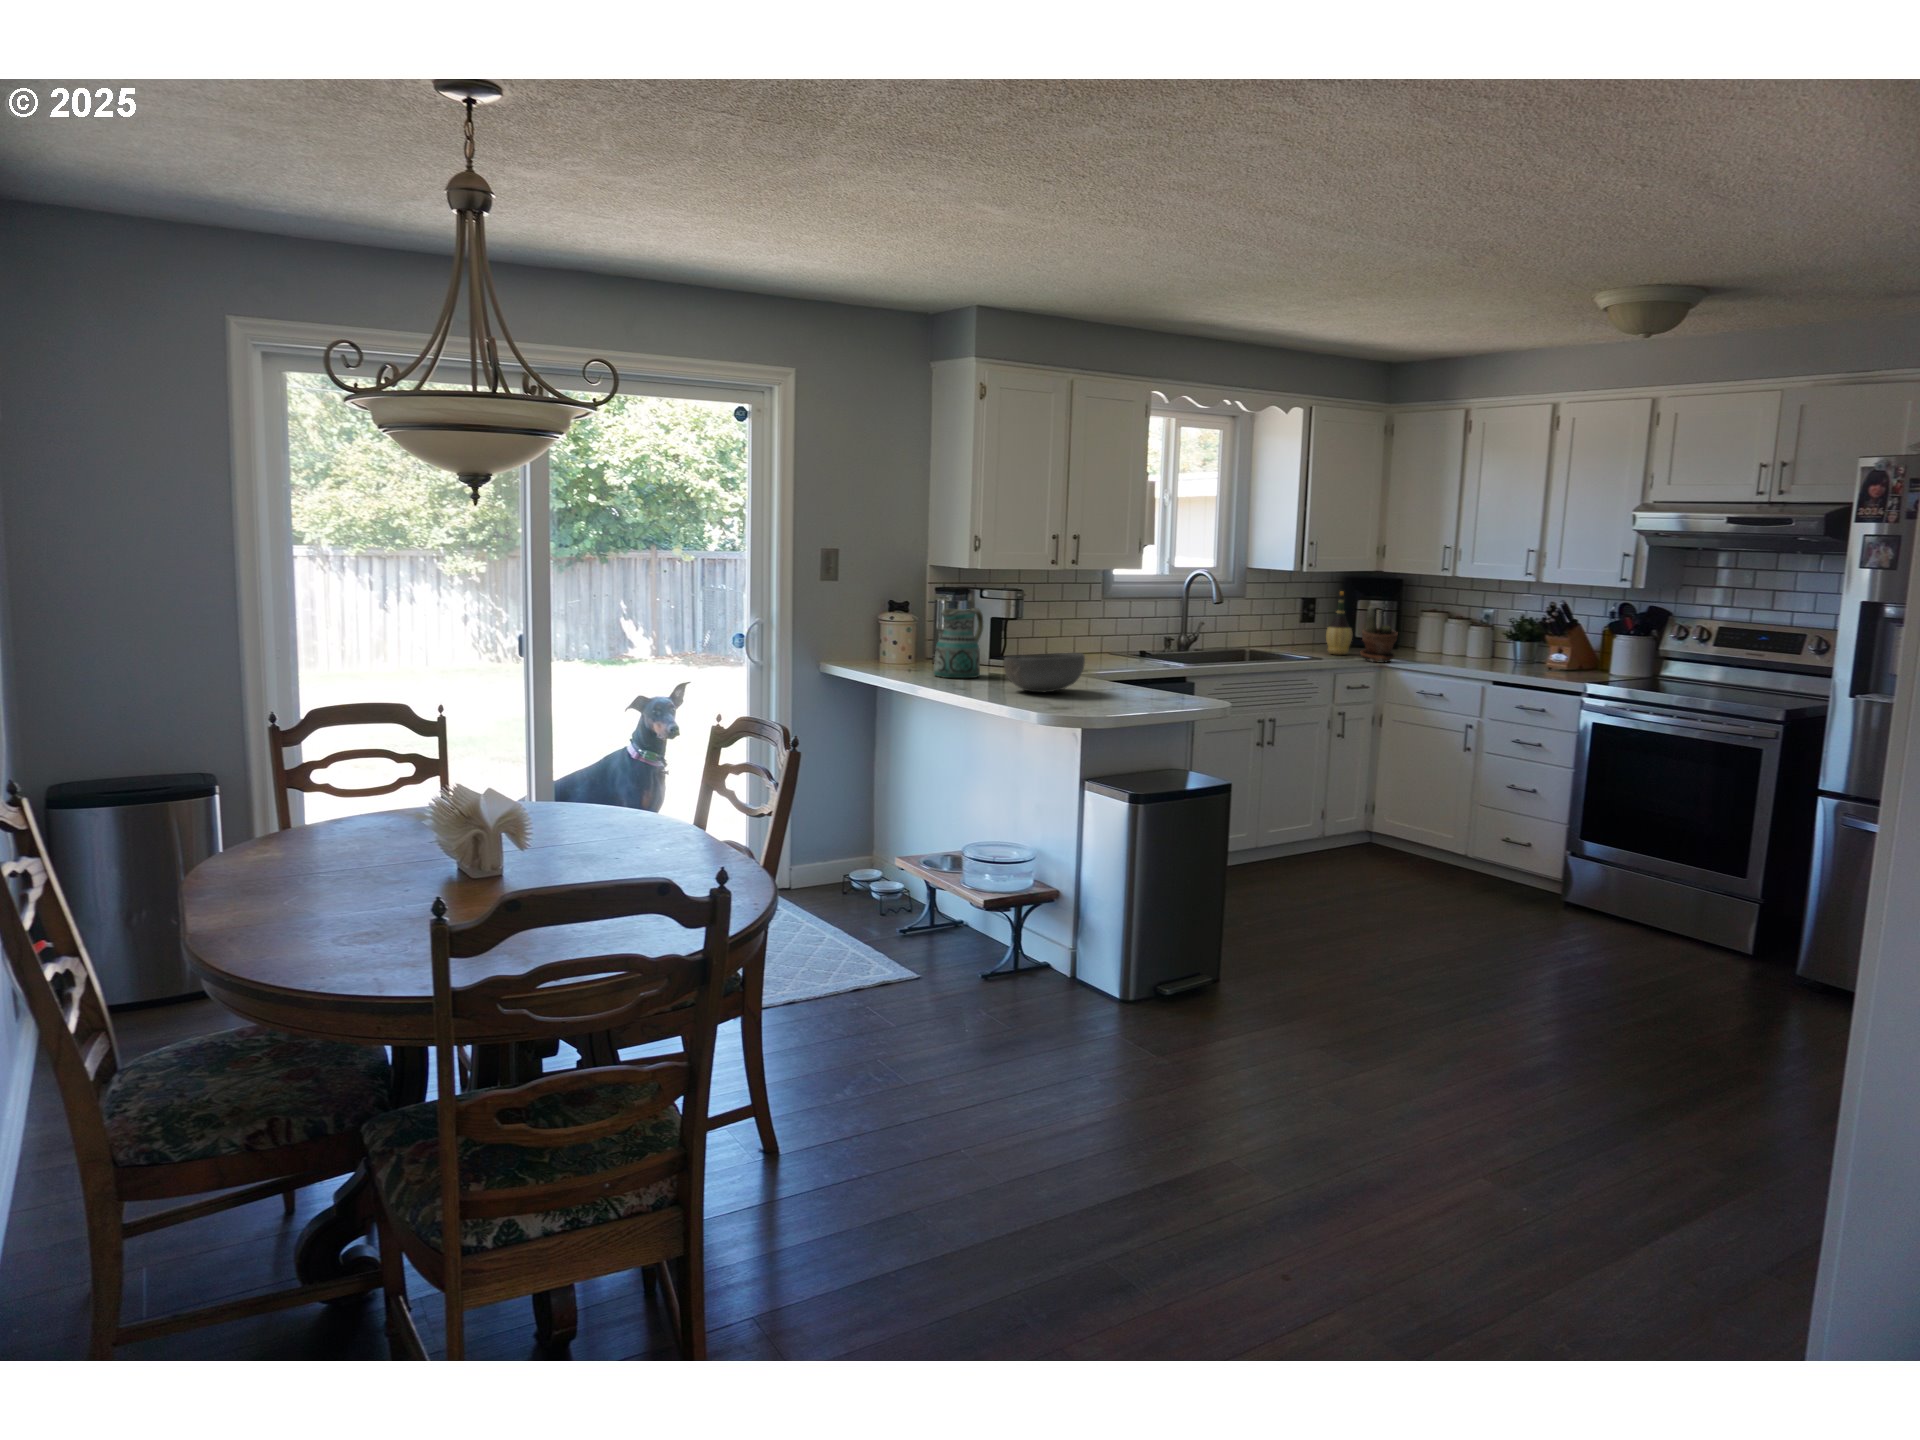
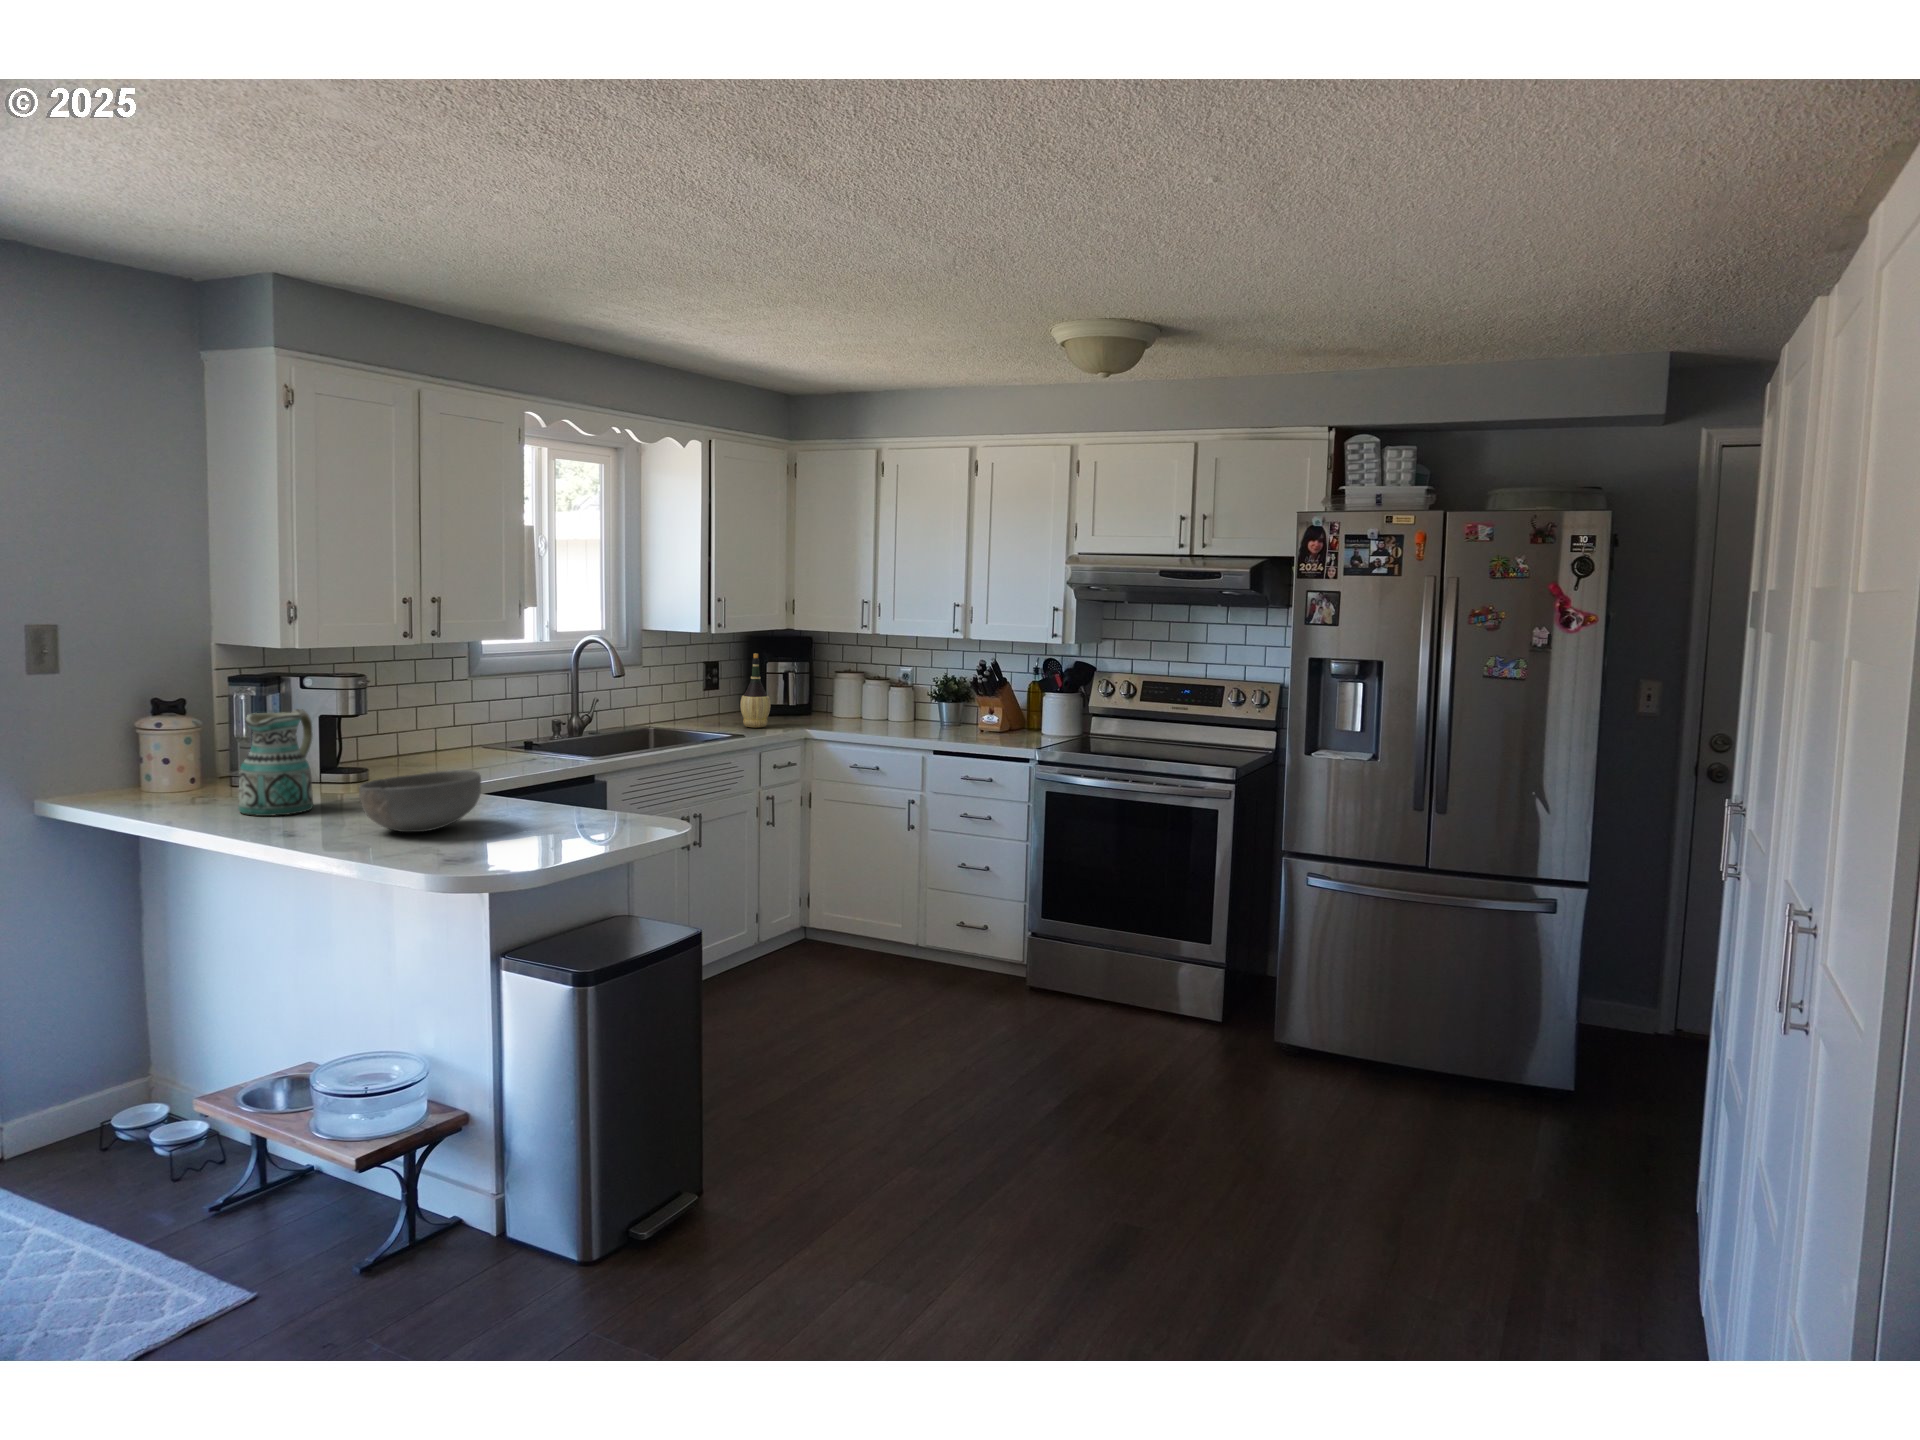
potted plant: present [1360,606,1398,663] -> none [784,672,826,736]

